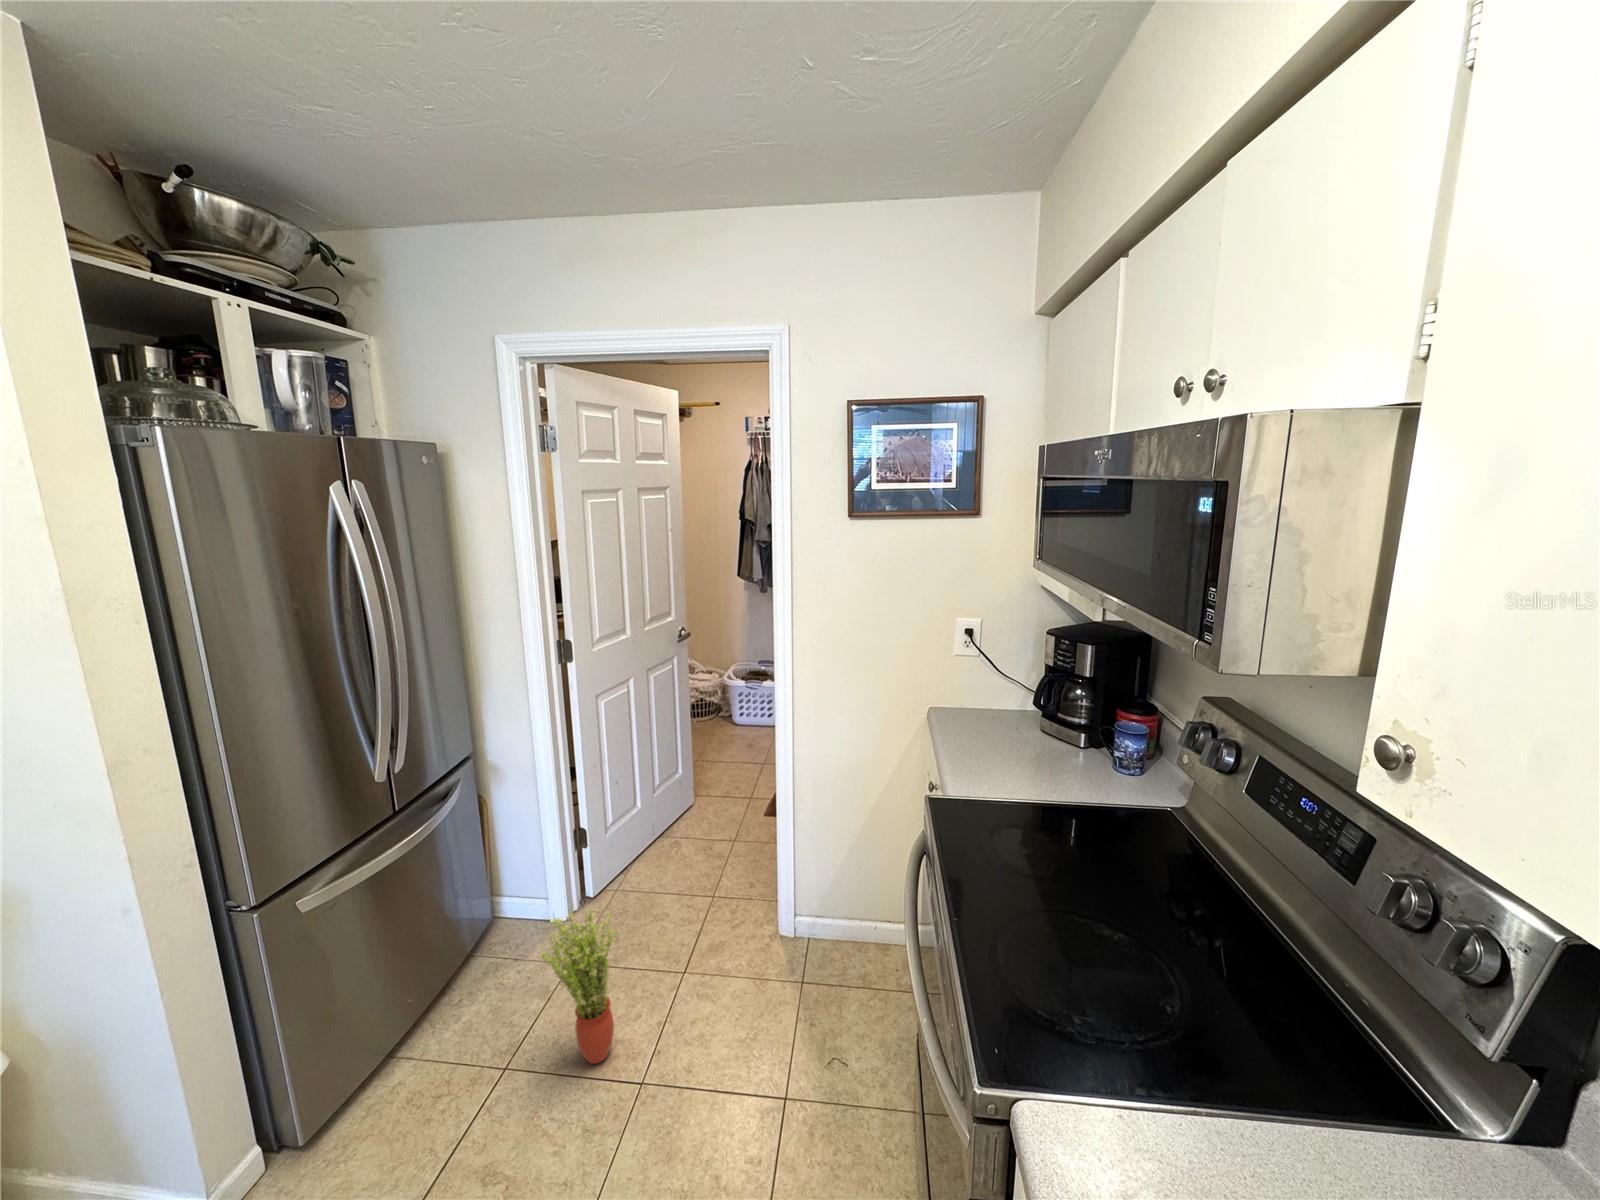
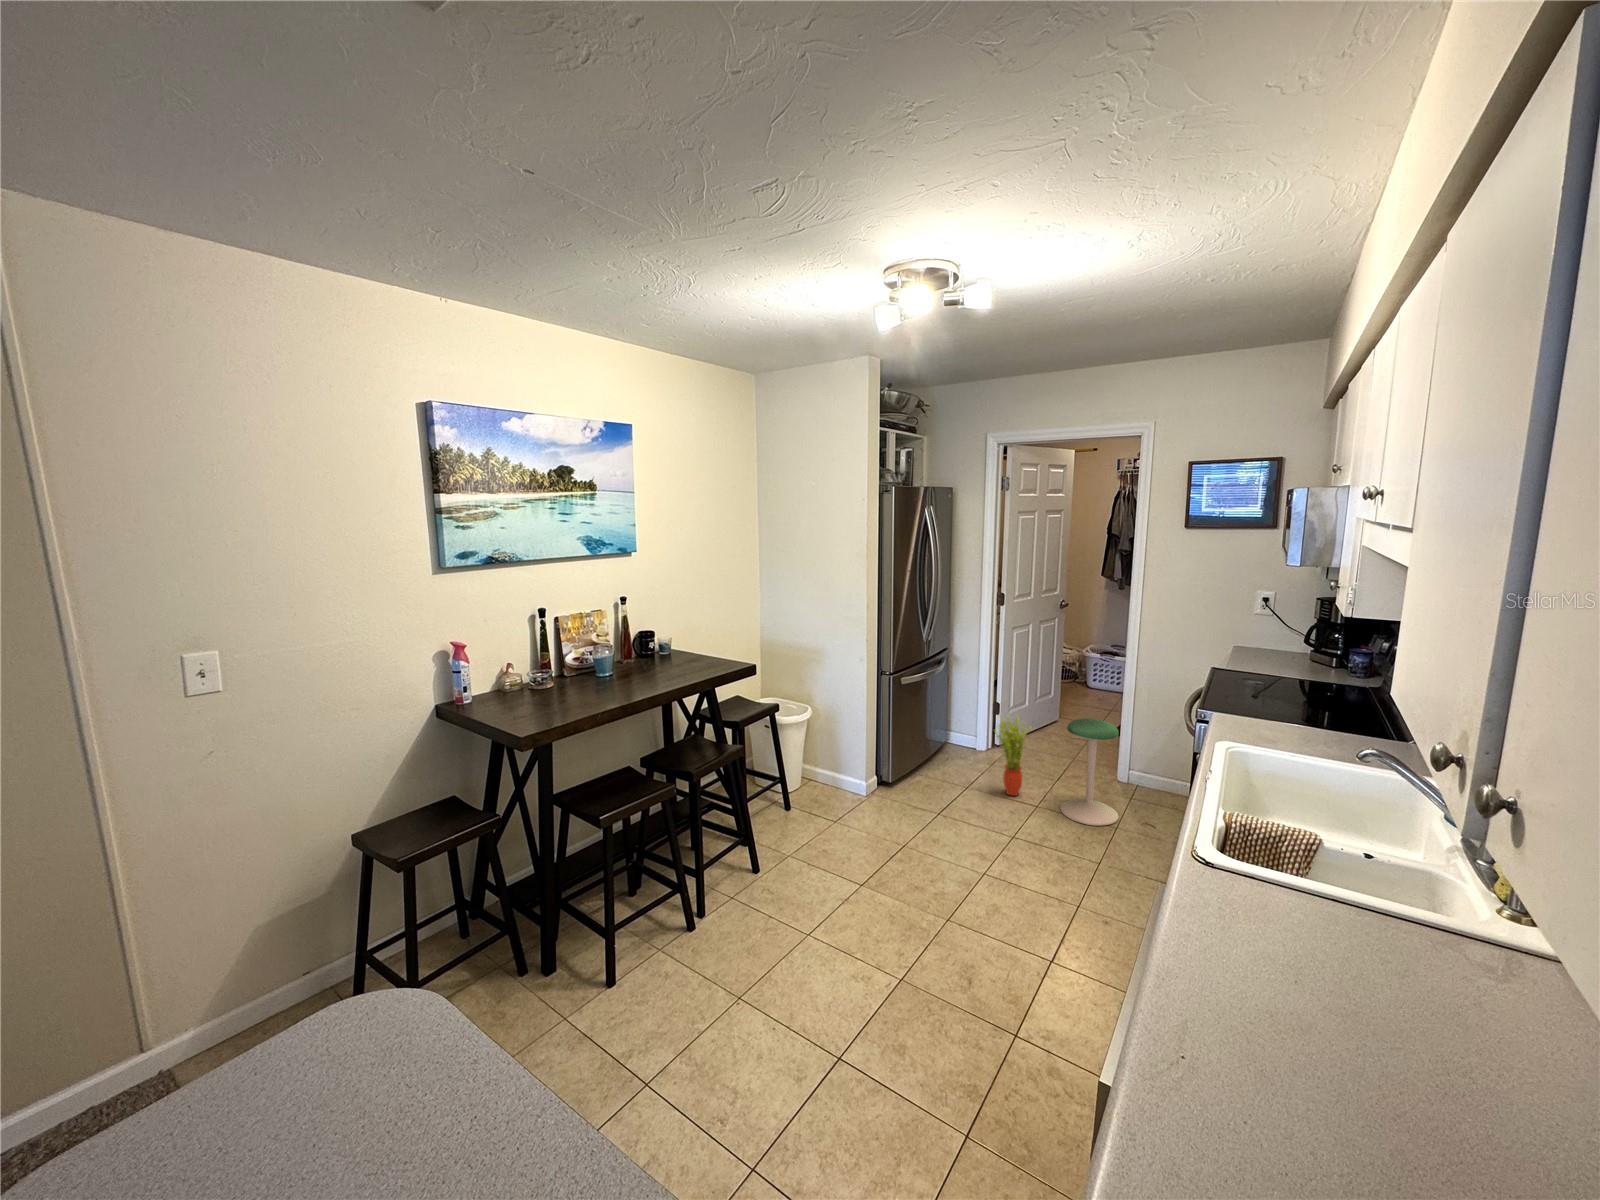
stool: none [684,887,787,1117] -> present [1060,718,1119,826]

